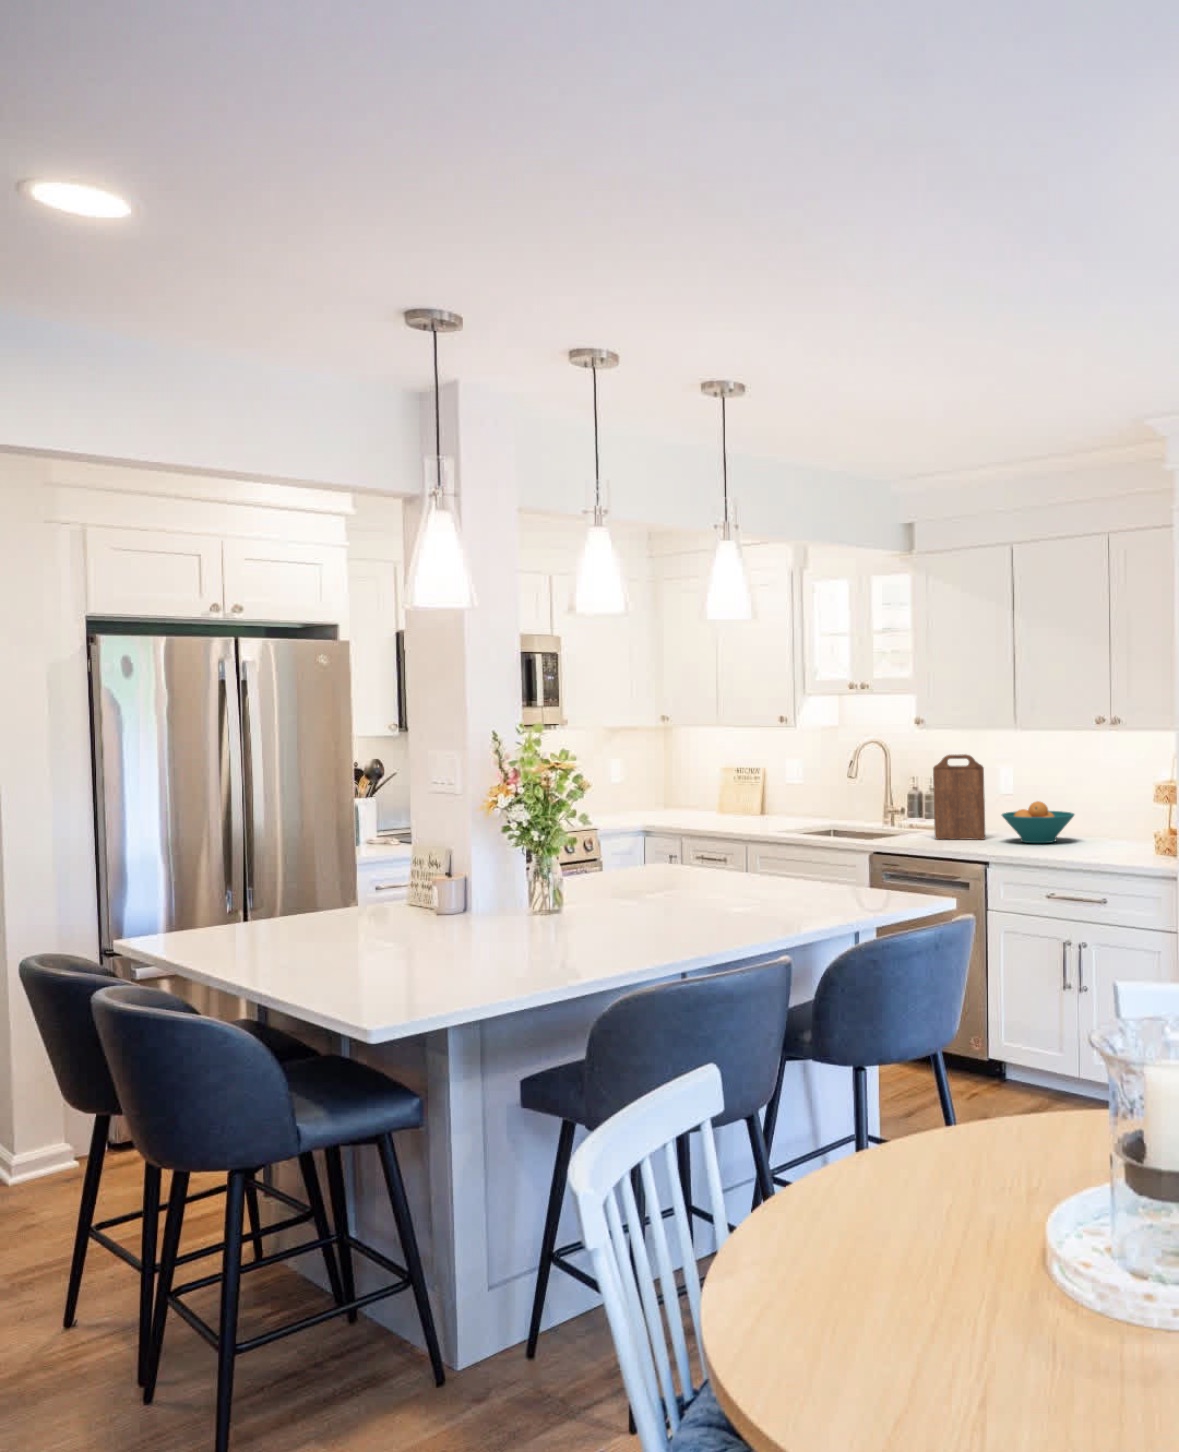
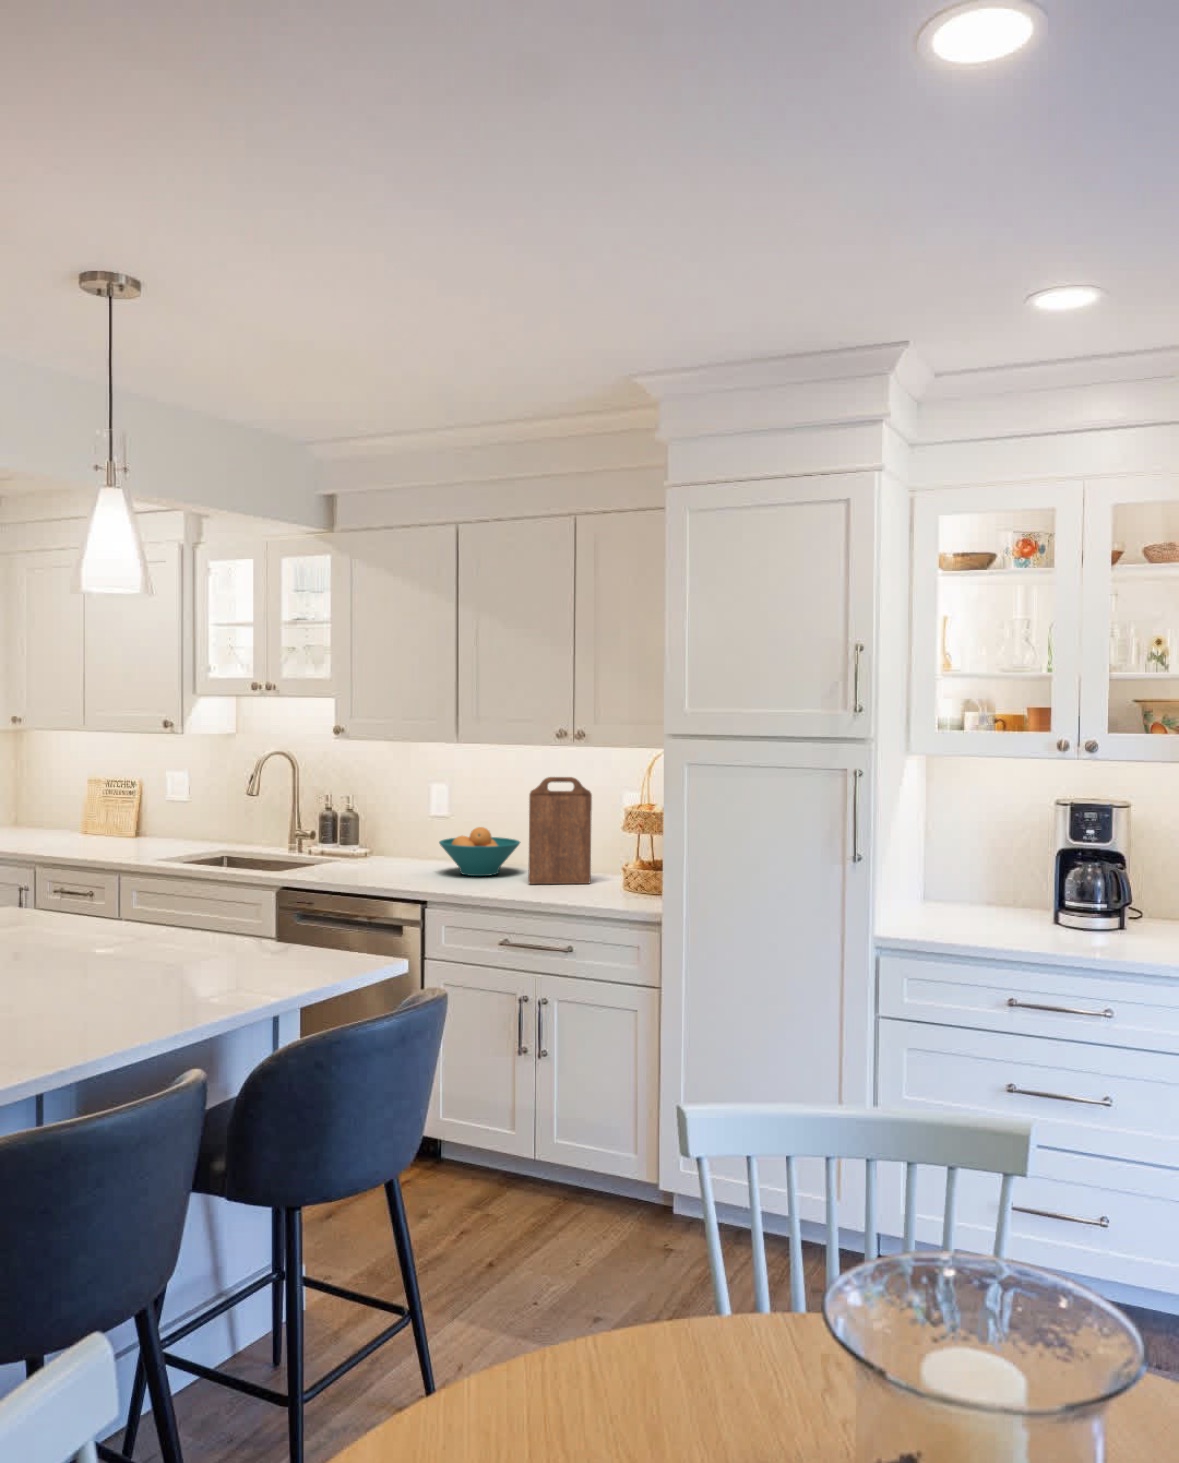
cutting board: present [933,754,985,840] -> present [528,777,592,884]

